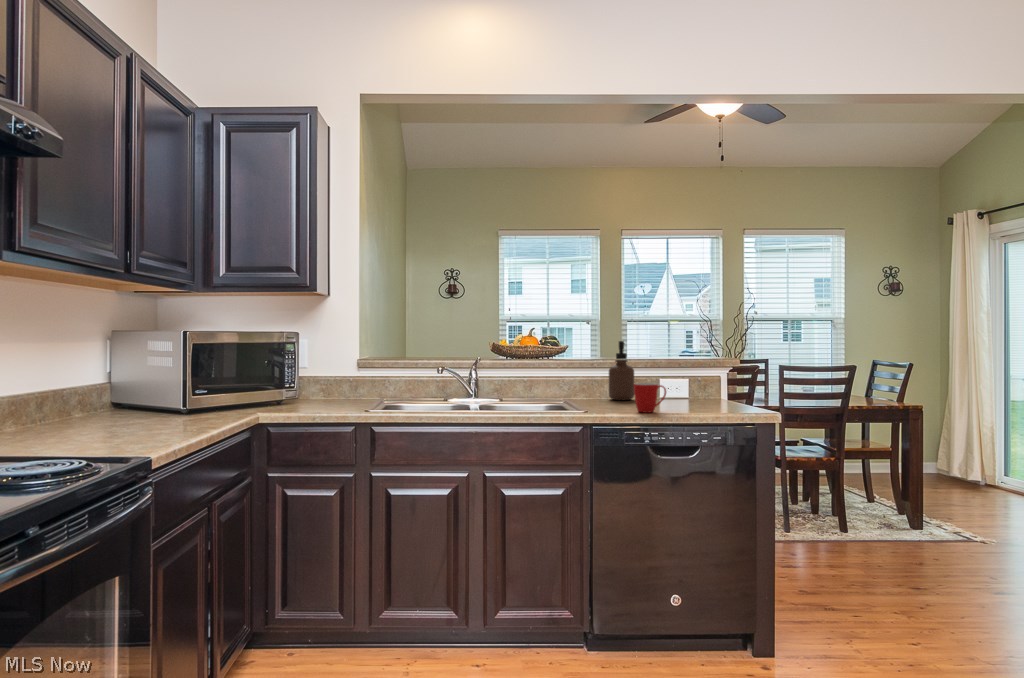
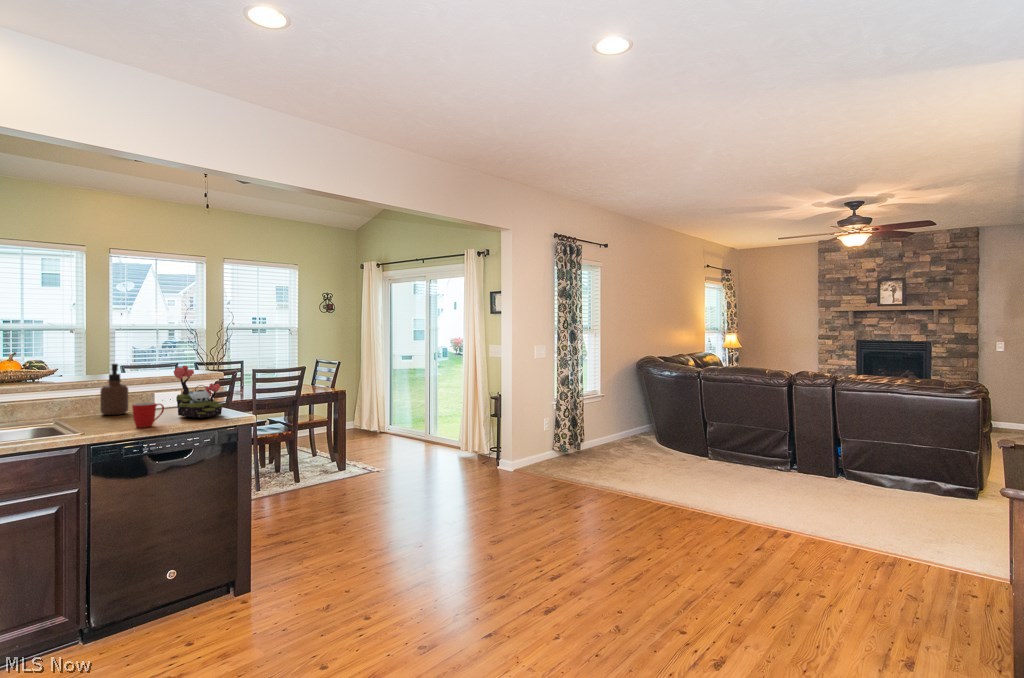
plant: none [677,342,735,409] -> present [174,366,223,418]

